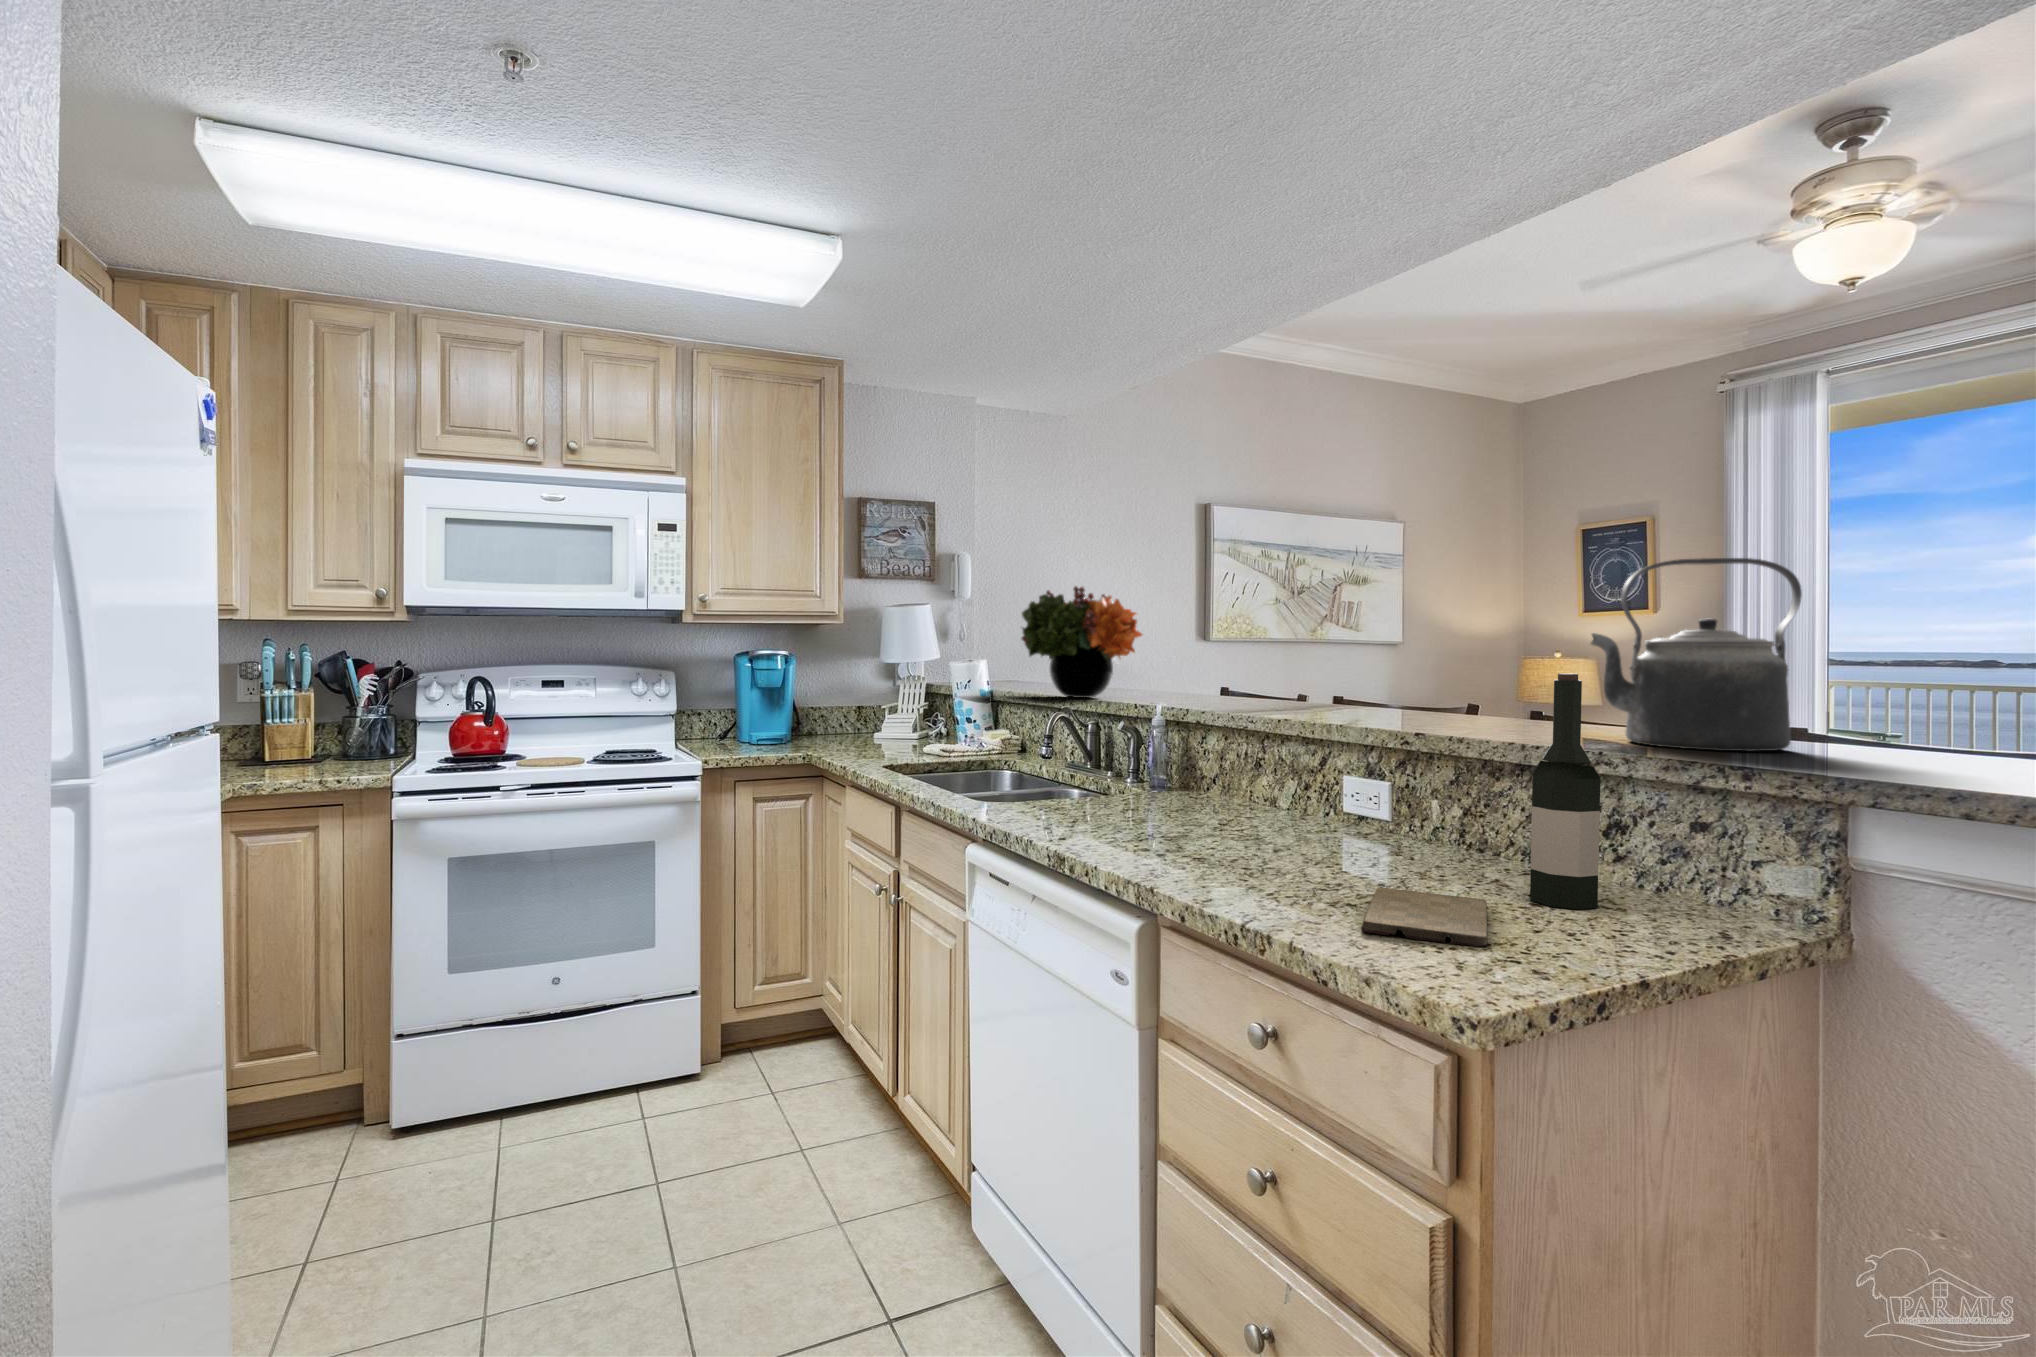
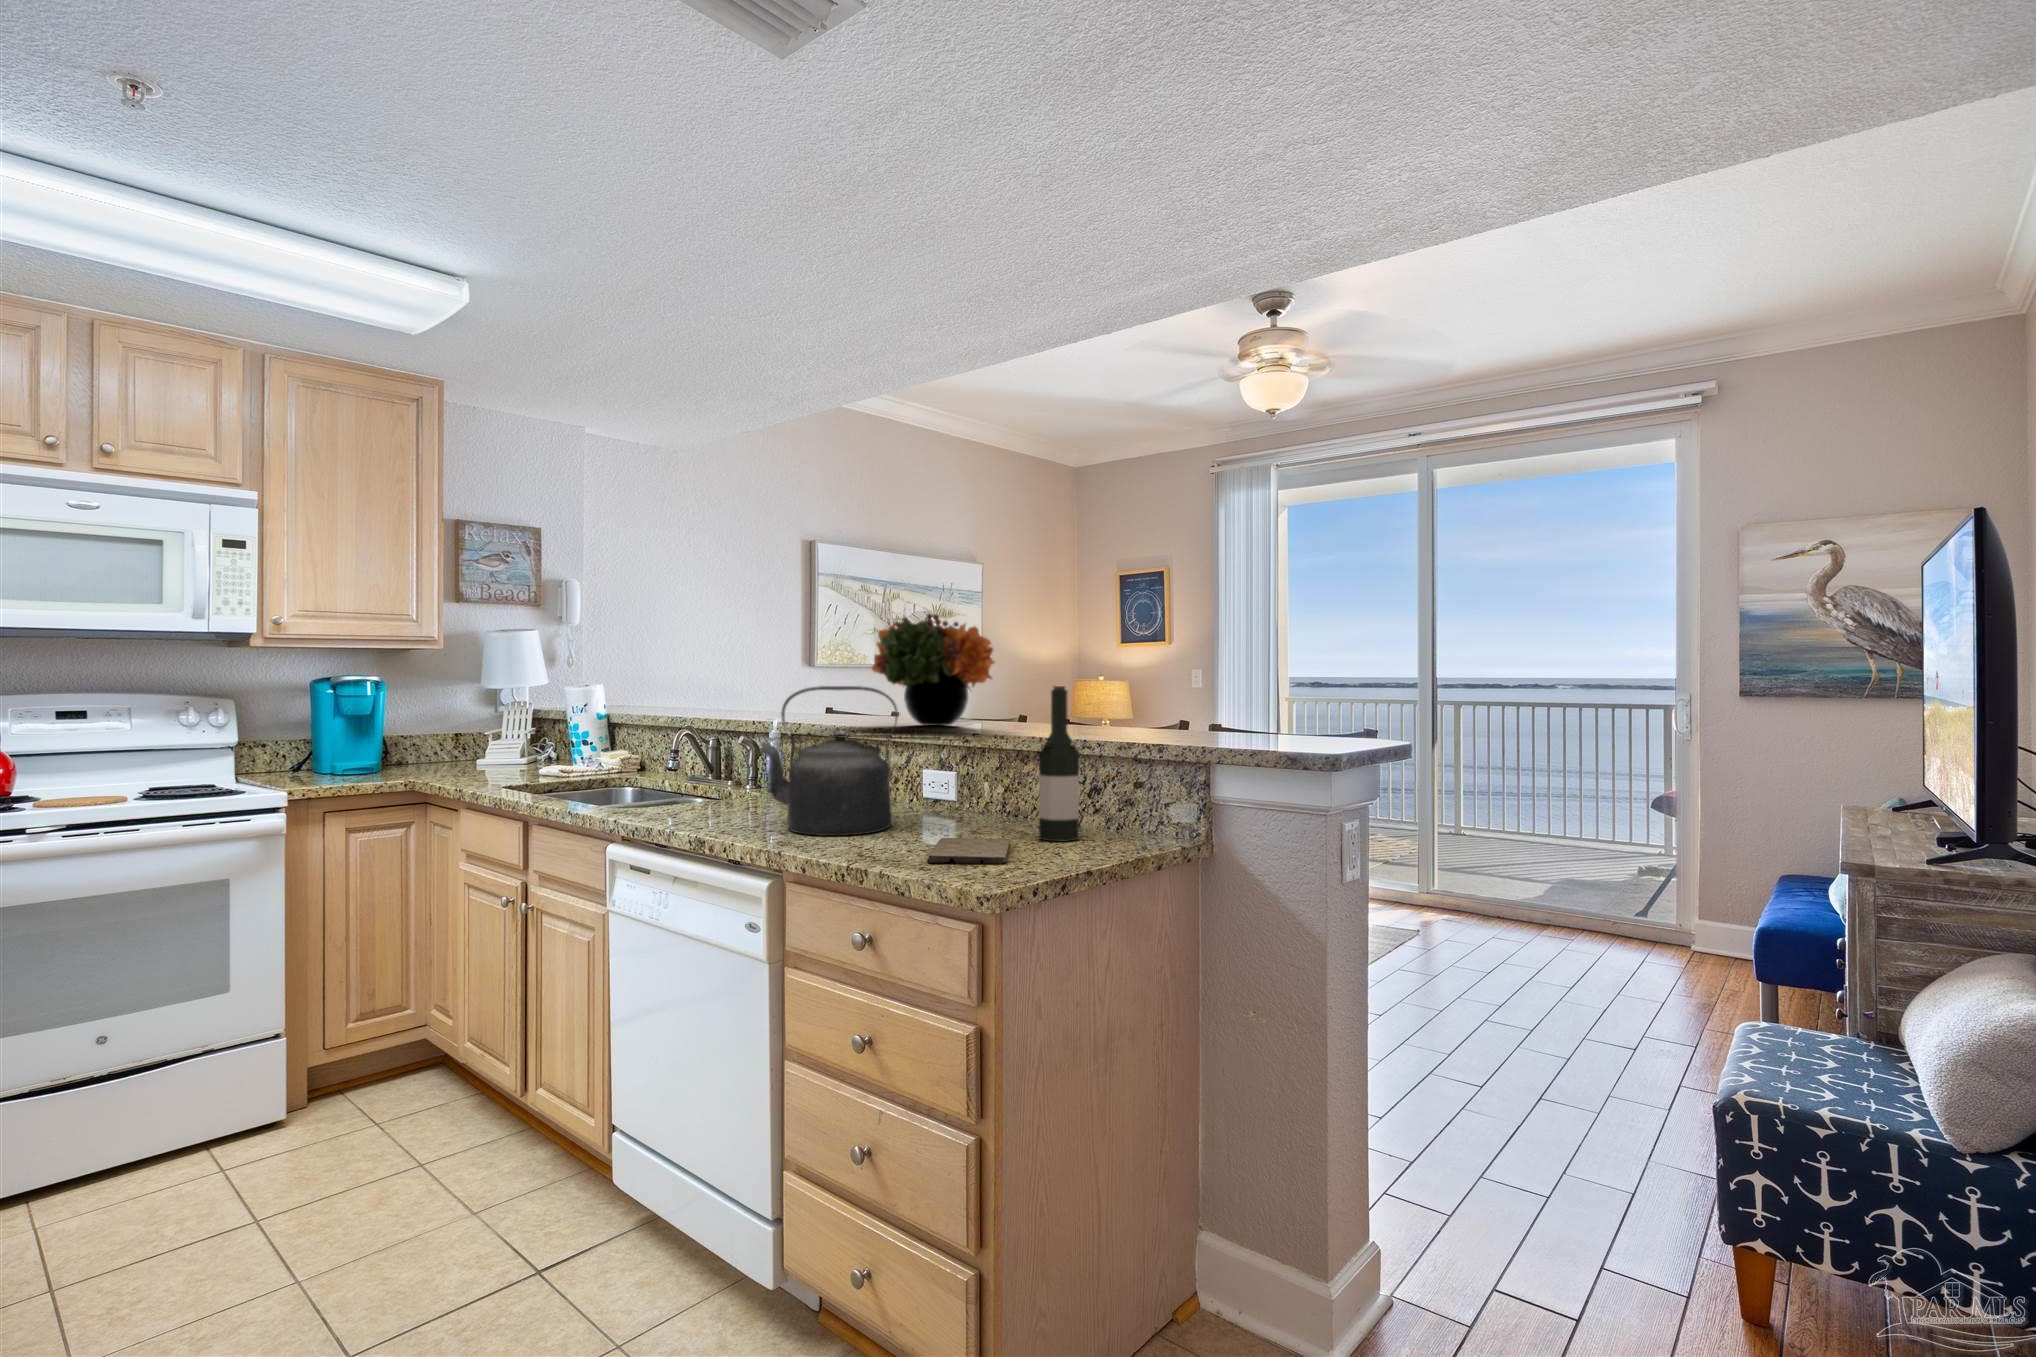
kettle: present [1591,558,1802,751] -> present [761,686,898,836]
flower arrangement: present [1021,586,1142,698] -> present [872,613,995,726]

